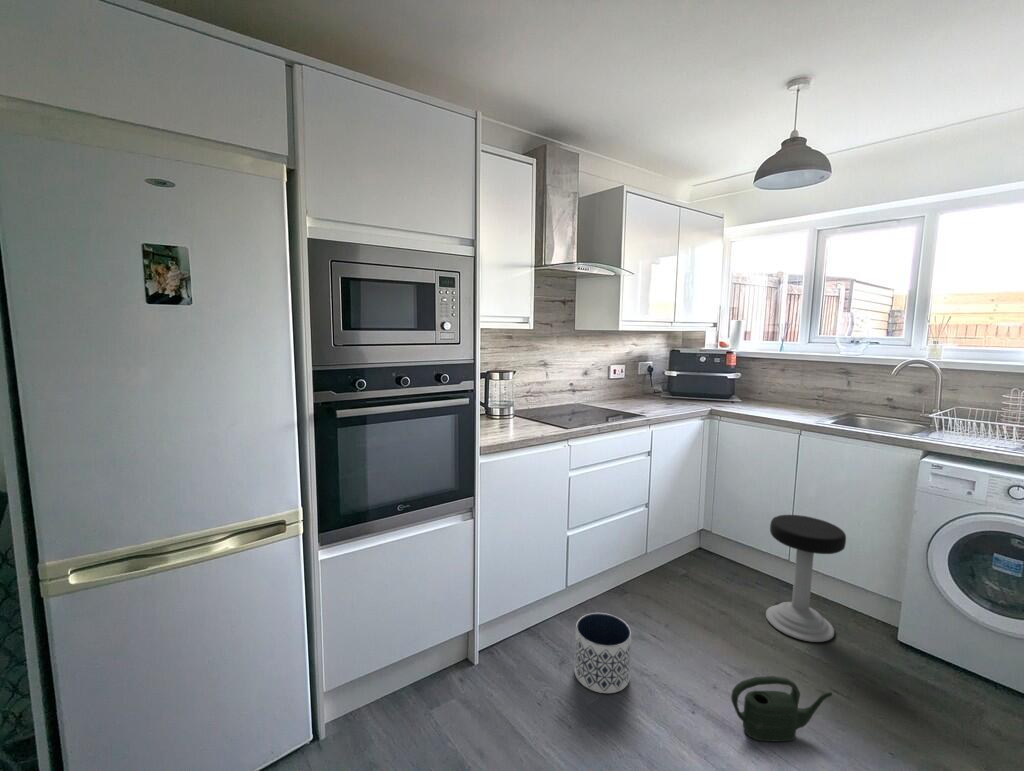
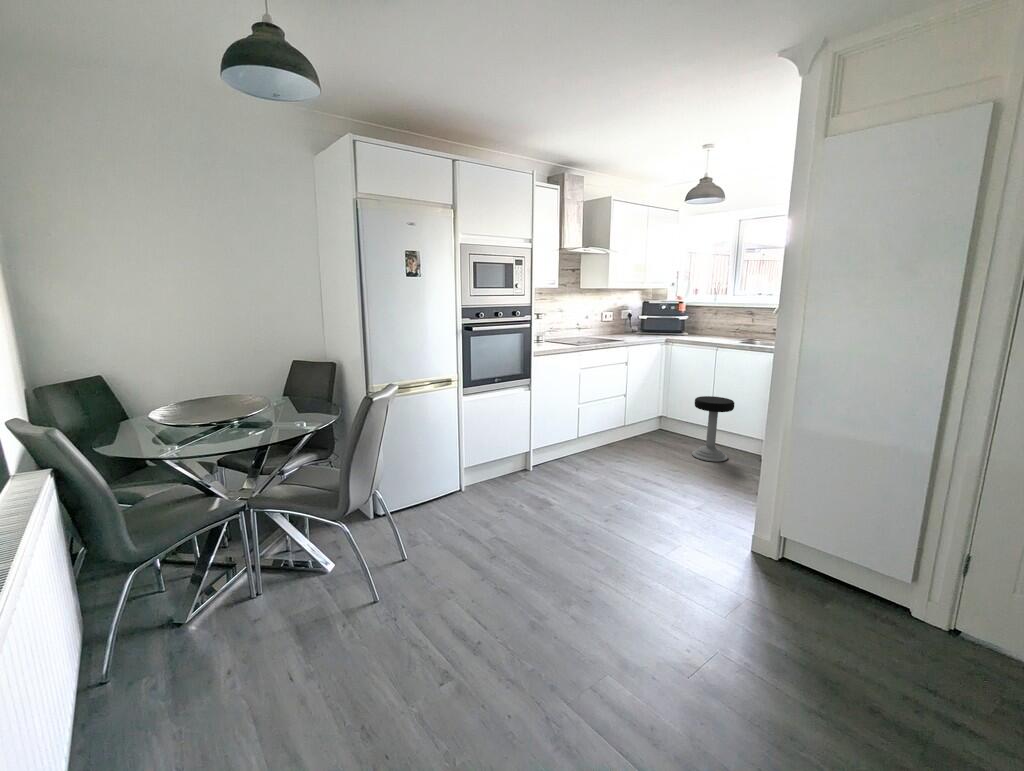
planter: present [574,613,631,693] -> none [584,443,614,477]
watering can: present [731,676,832,741] -> none [662,458,711,488]

